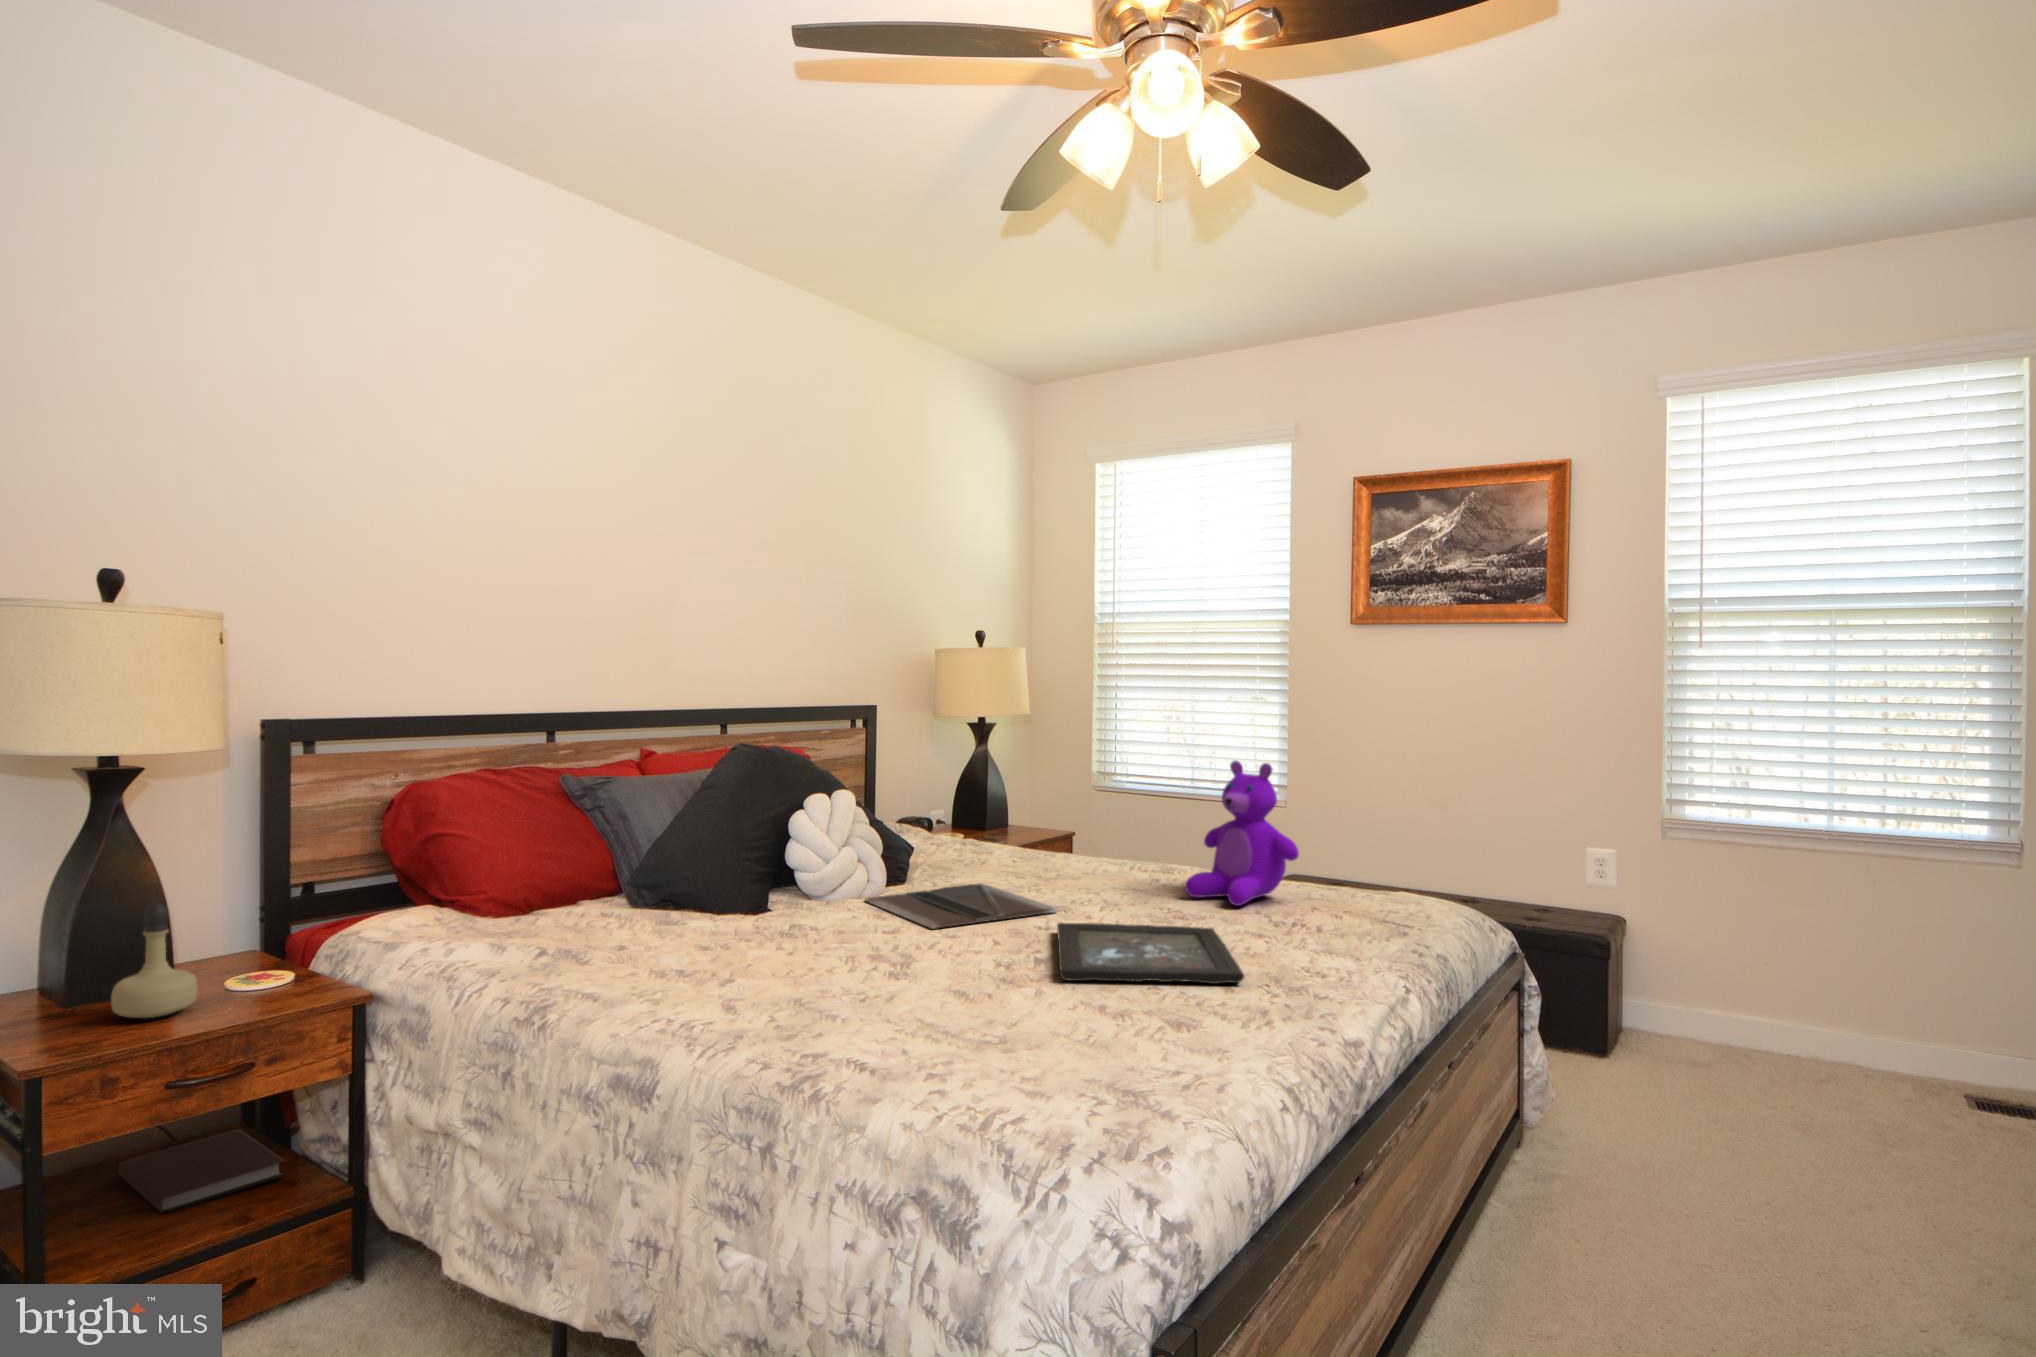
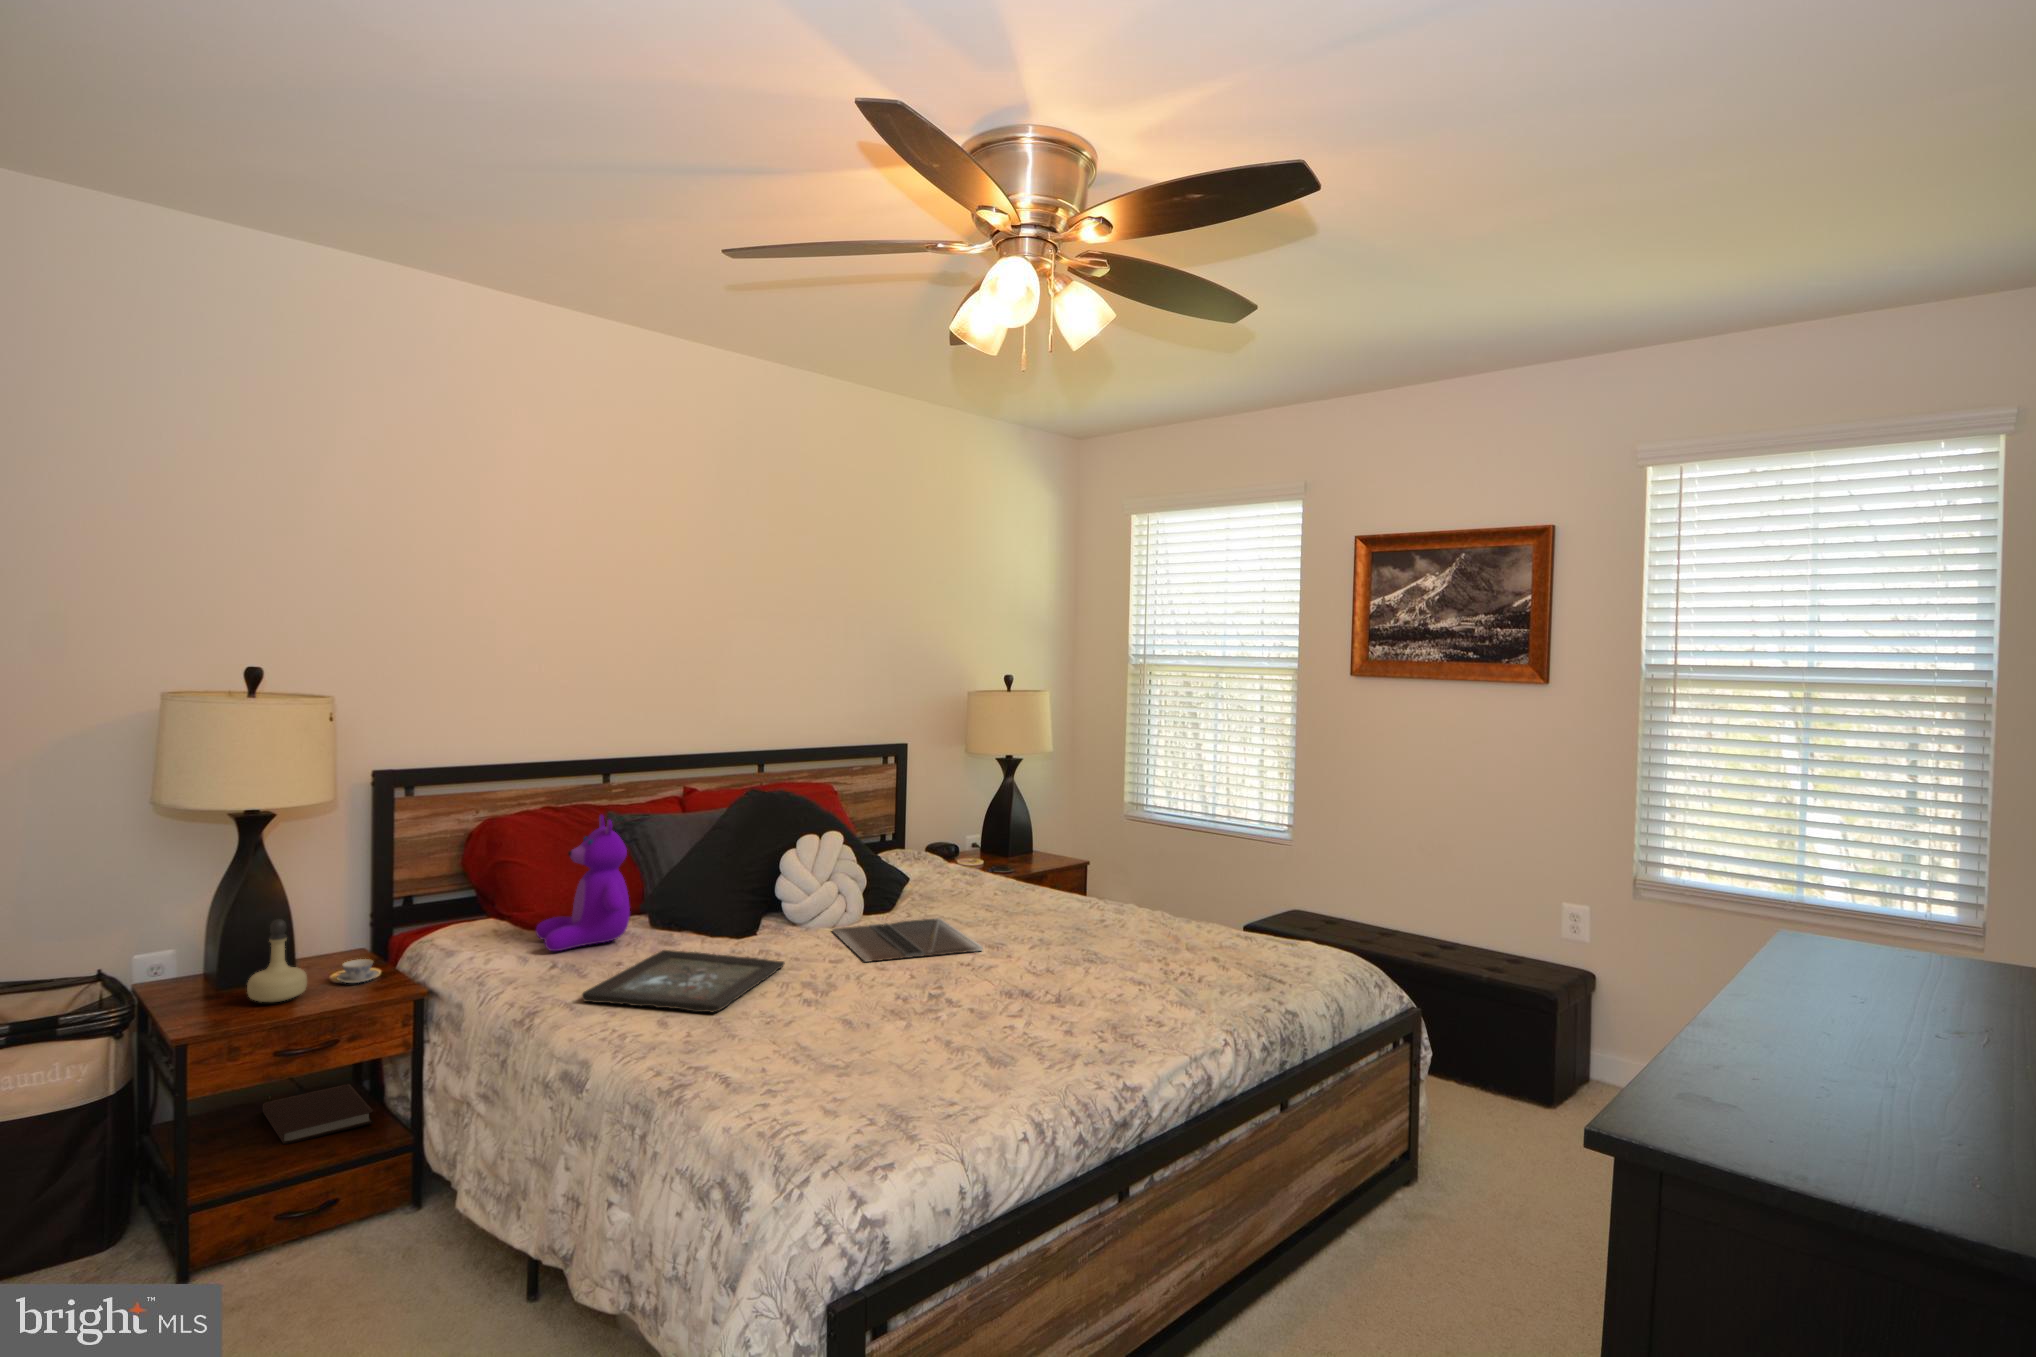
teddy bear: present [1185,760,1299,906] -> present [536,815,630,951]
tray: present [1057,923,1244,984] -> present [582,950,784,1012]
teacup: none [233,958,293,990] -> present [337,959,378,983]

